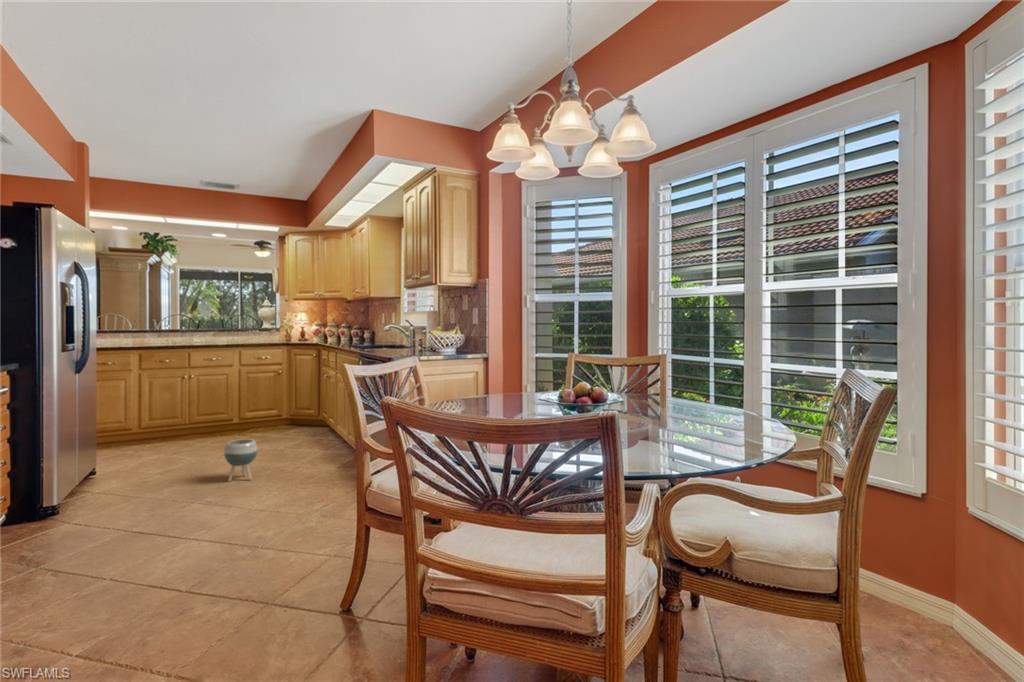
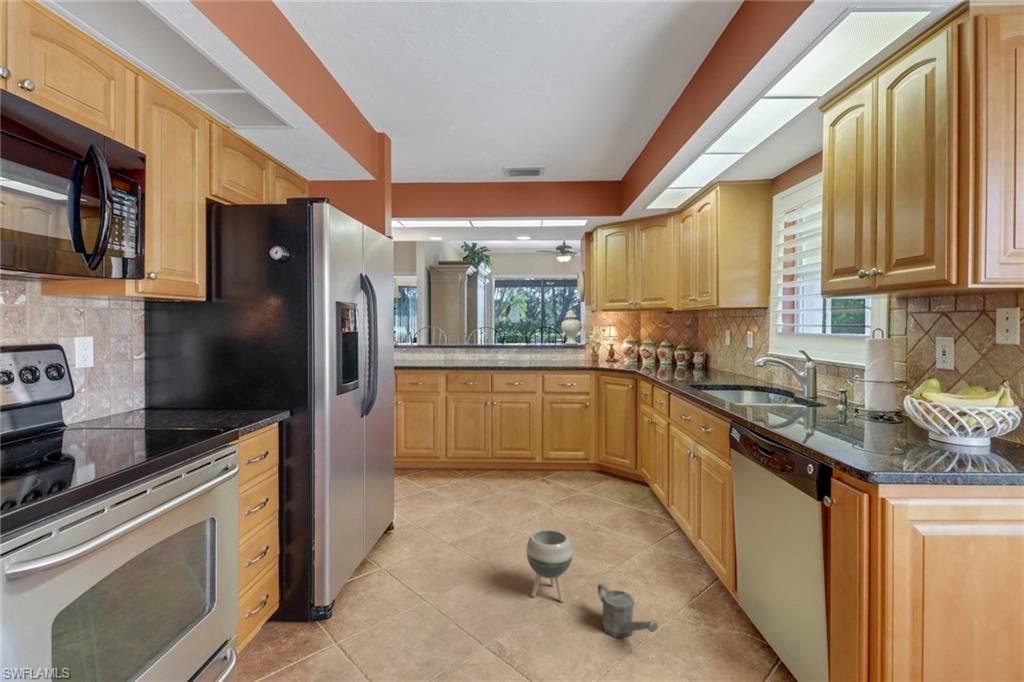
watering can: none [274,462,307,485] -> present [598,584,658,638]

